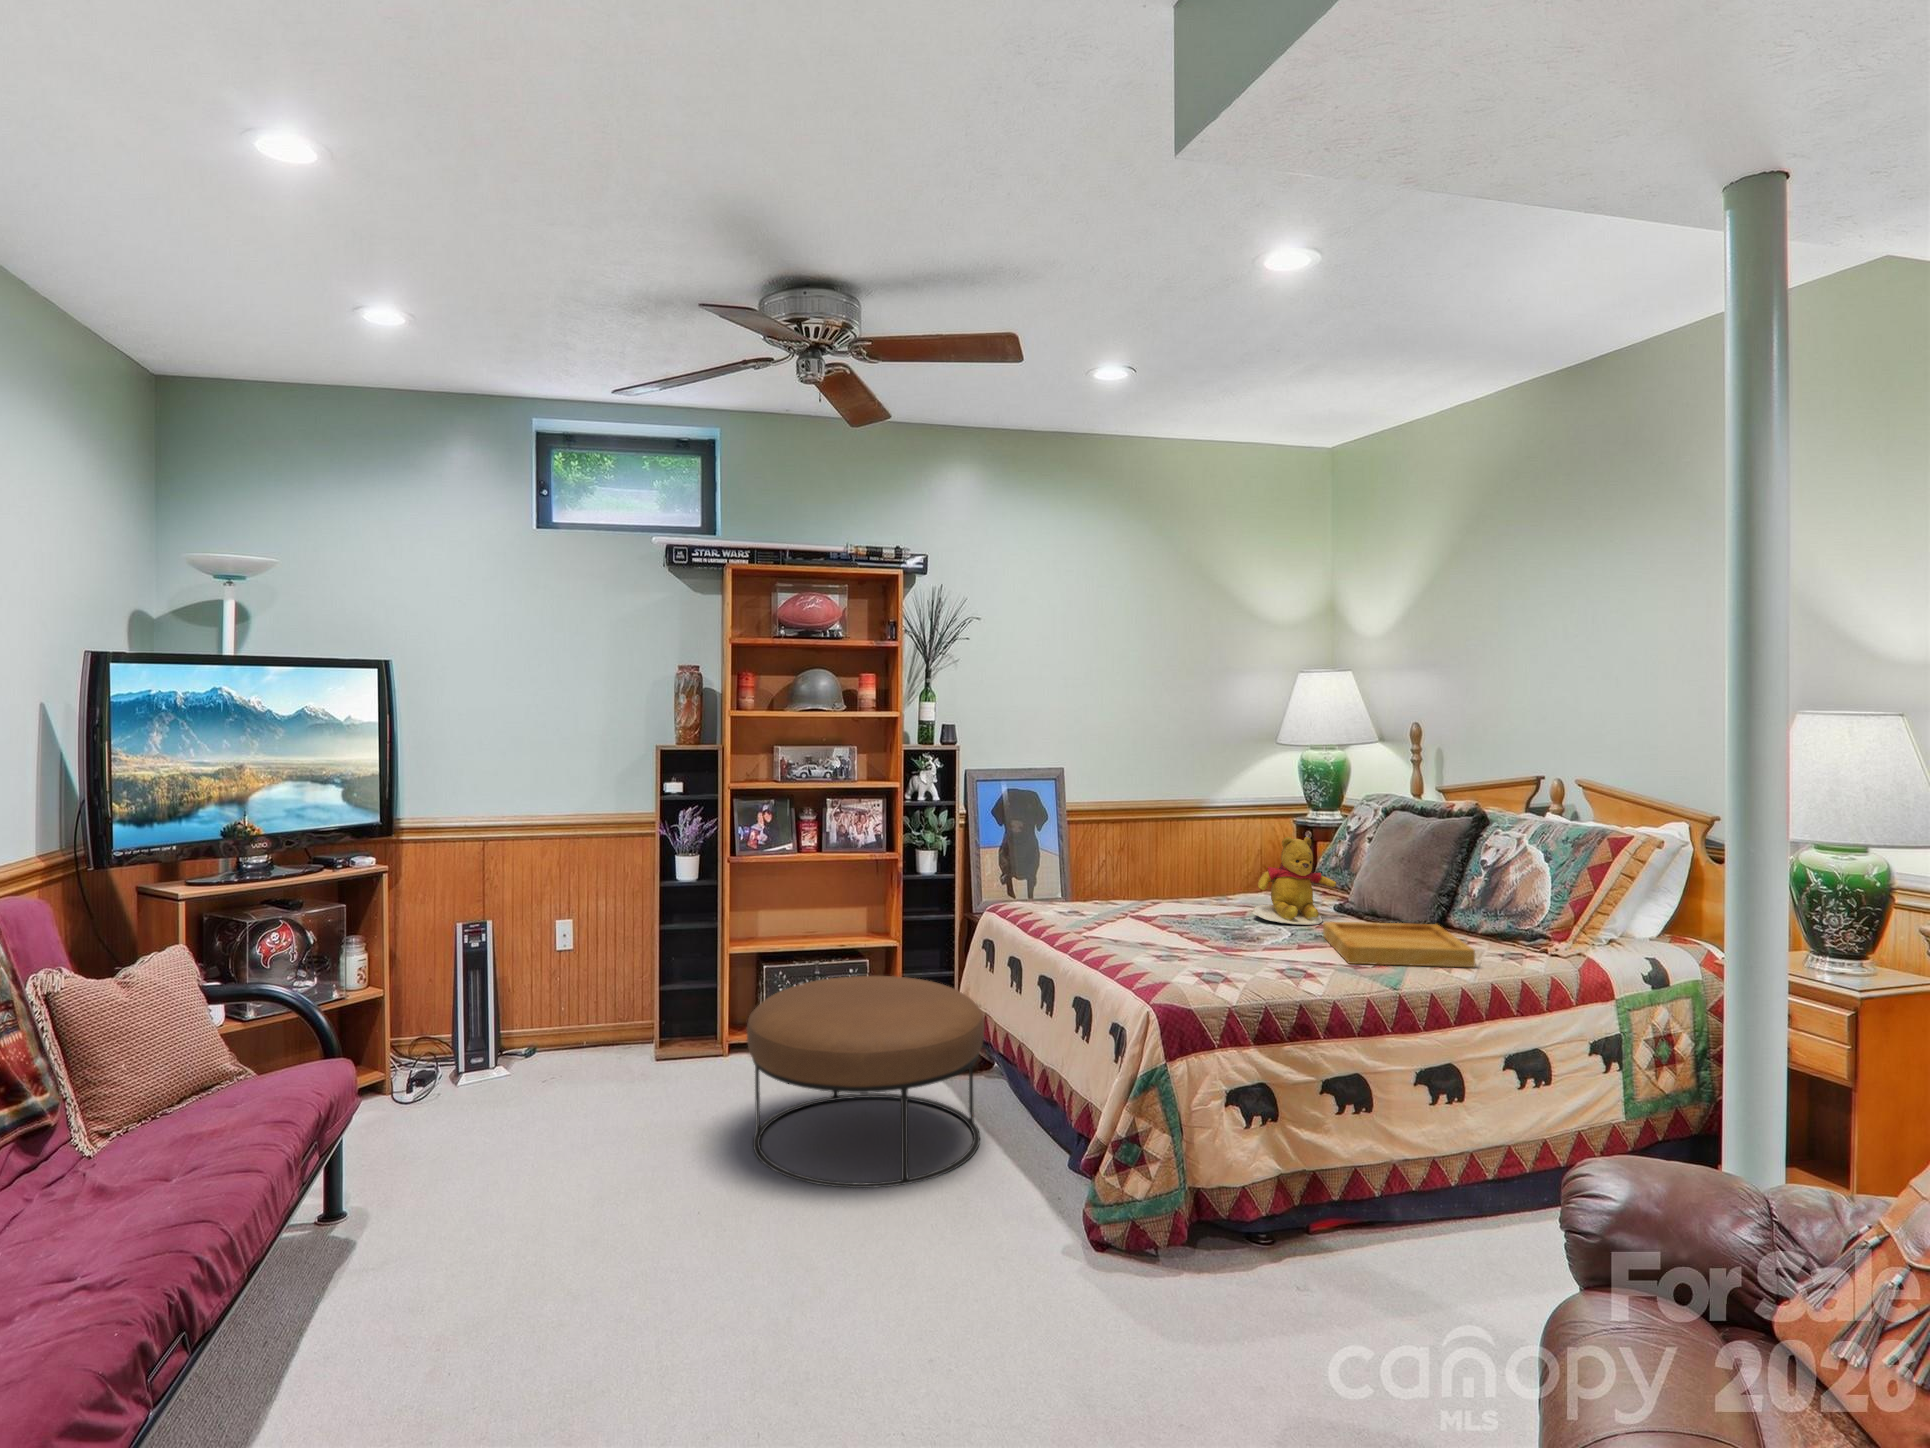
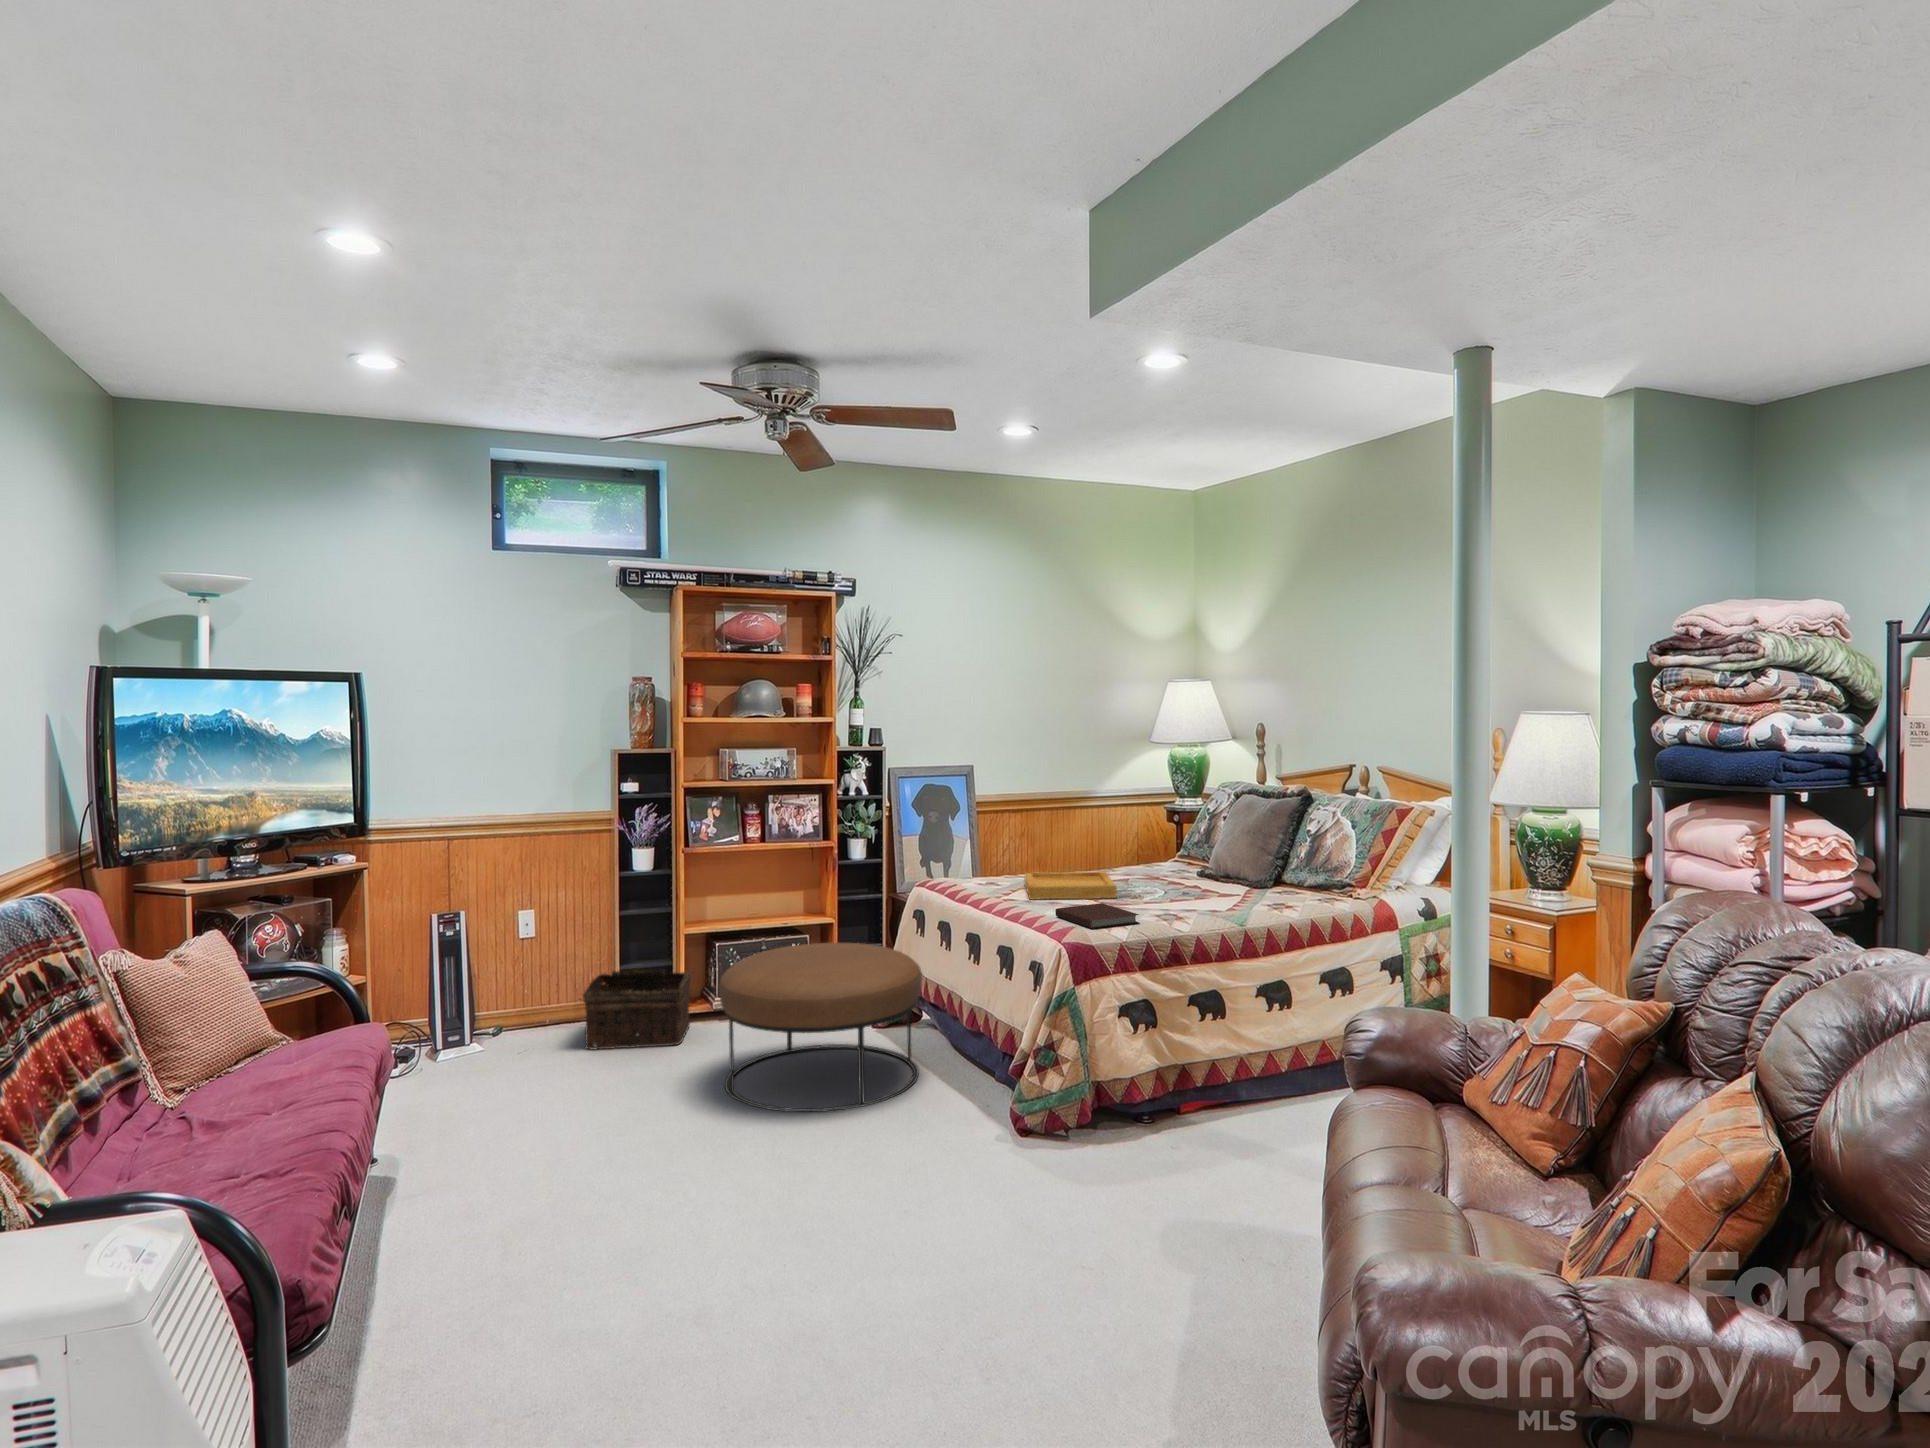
teddy bear: present [1253,837,1336,925] -> none [1135,815,1199,886]
tray: present [1323,922,1475,967] -> present [1025,871,1117,900]
notebook: none [1147,948,1256,985] -> present [1055,903,1139,929]
basket: none [613,990,736,1082] -> present [583,969,691,1049]

